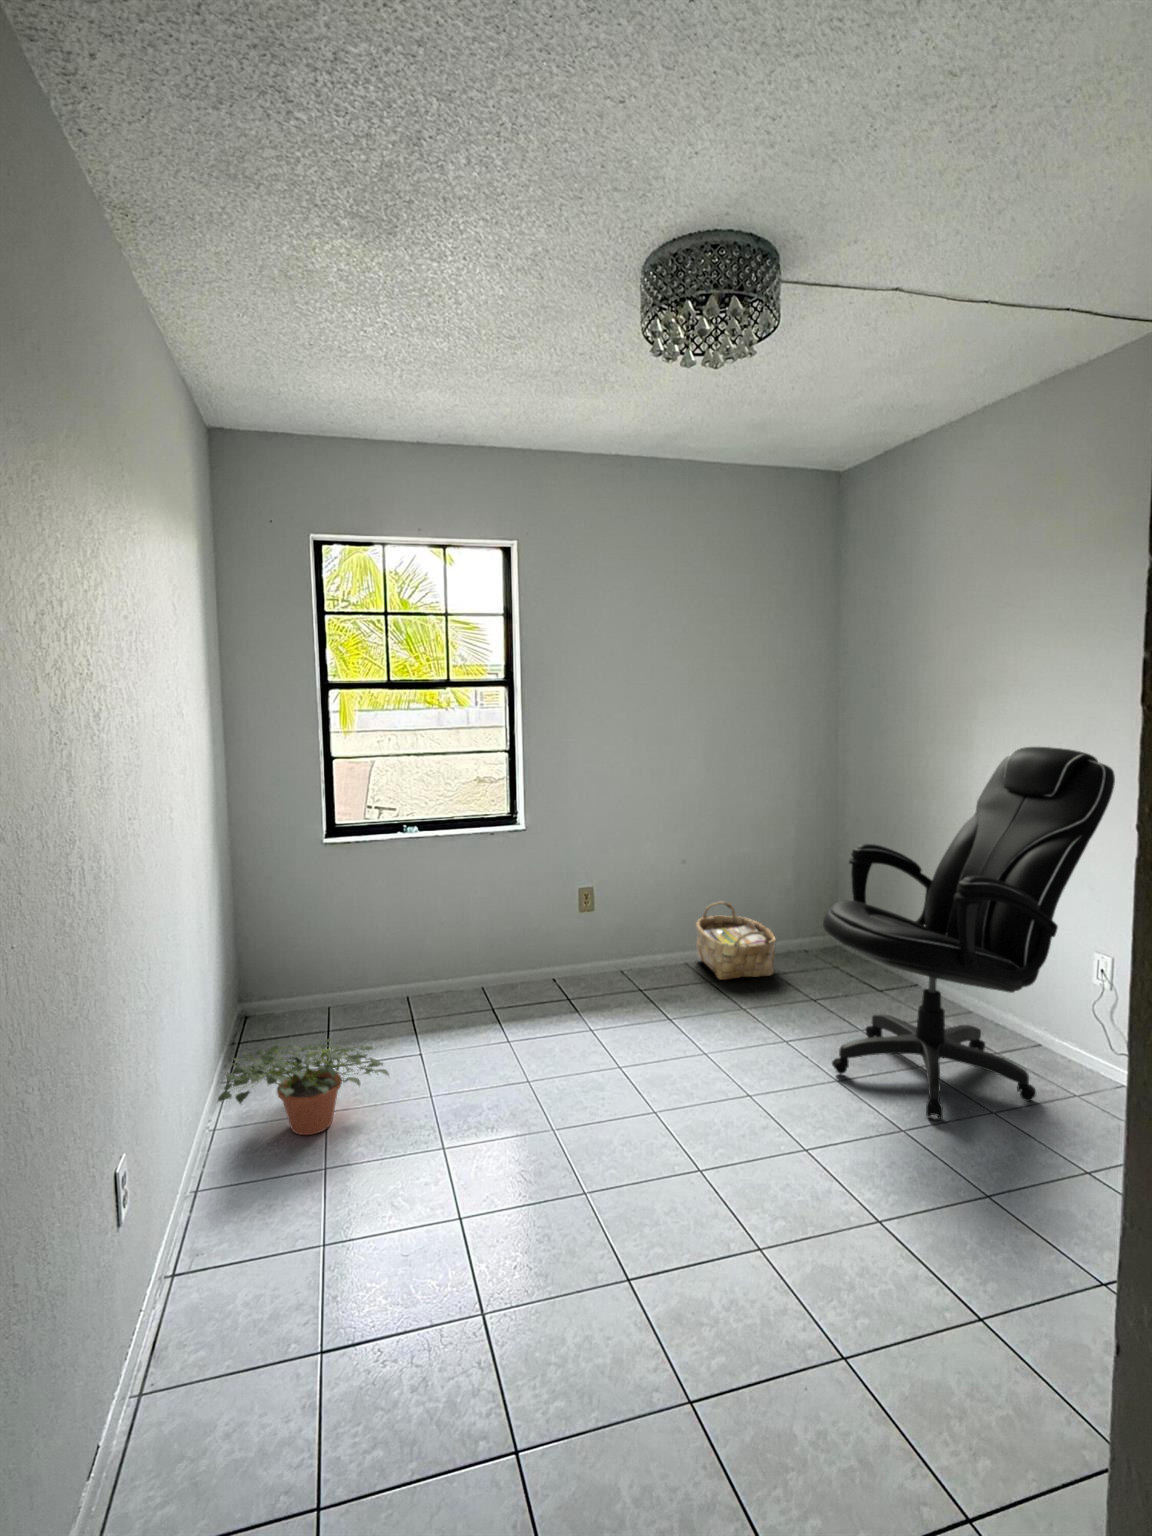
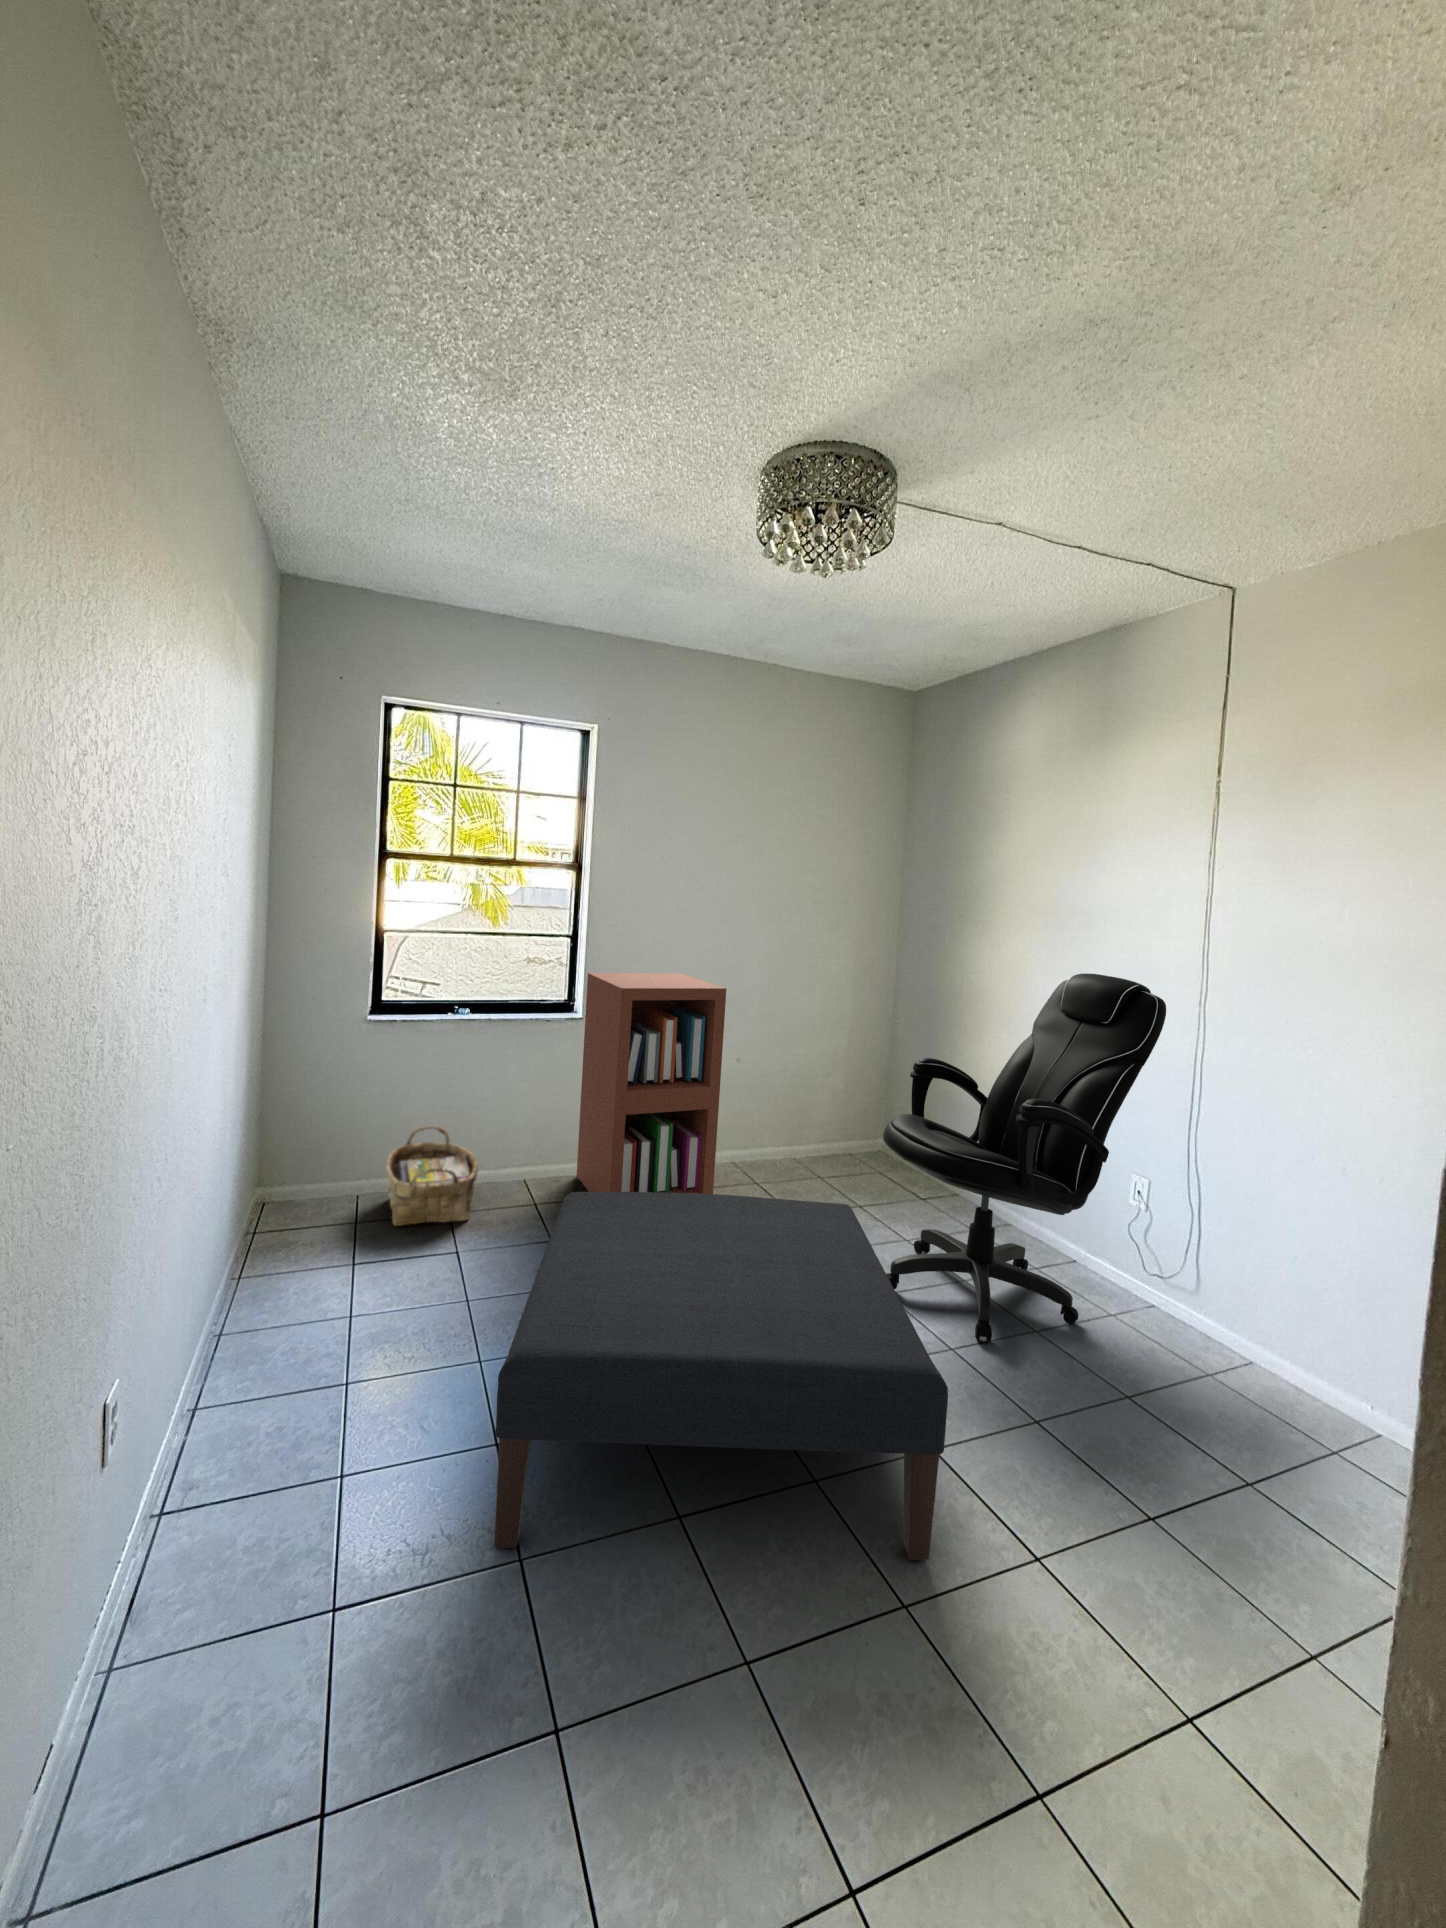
bookshelf: none [528,779,664,1016] -> present [577,973,727,1194]
woven basket: present [696,901,776,980] -> present [386,1125,478,1226]
ottoman: none [450,986,877,1317] -> present [494,1192,948,1560]
potted plant: present [218,1039,389,1135] -> none [225,1236,424,1345]

